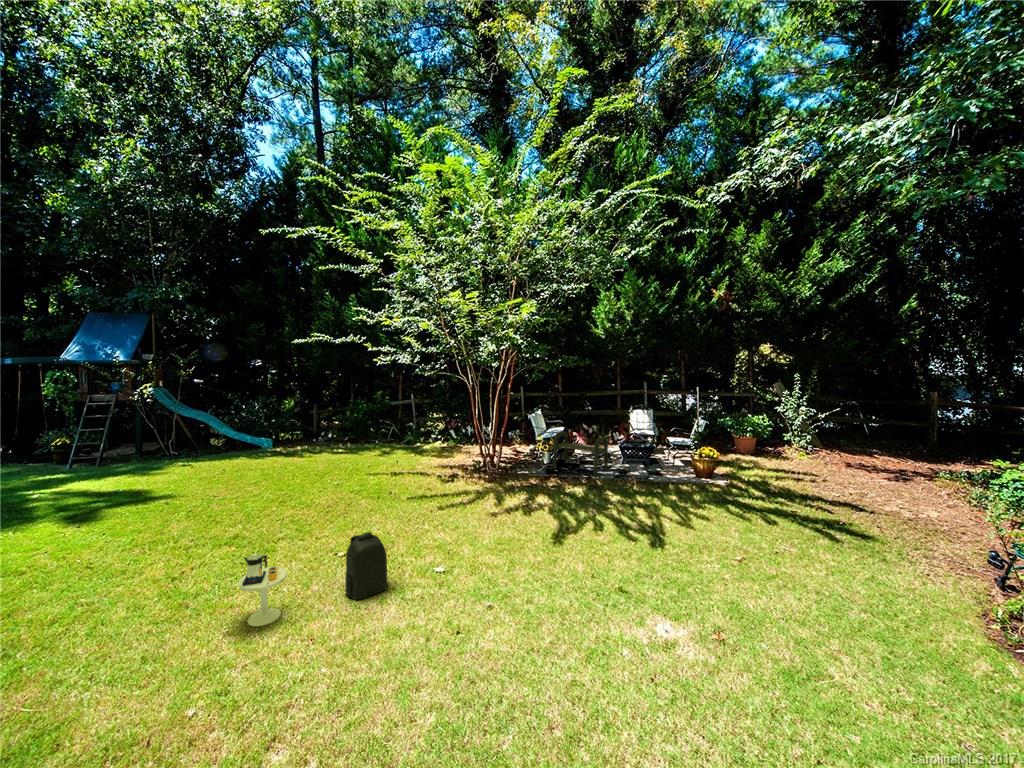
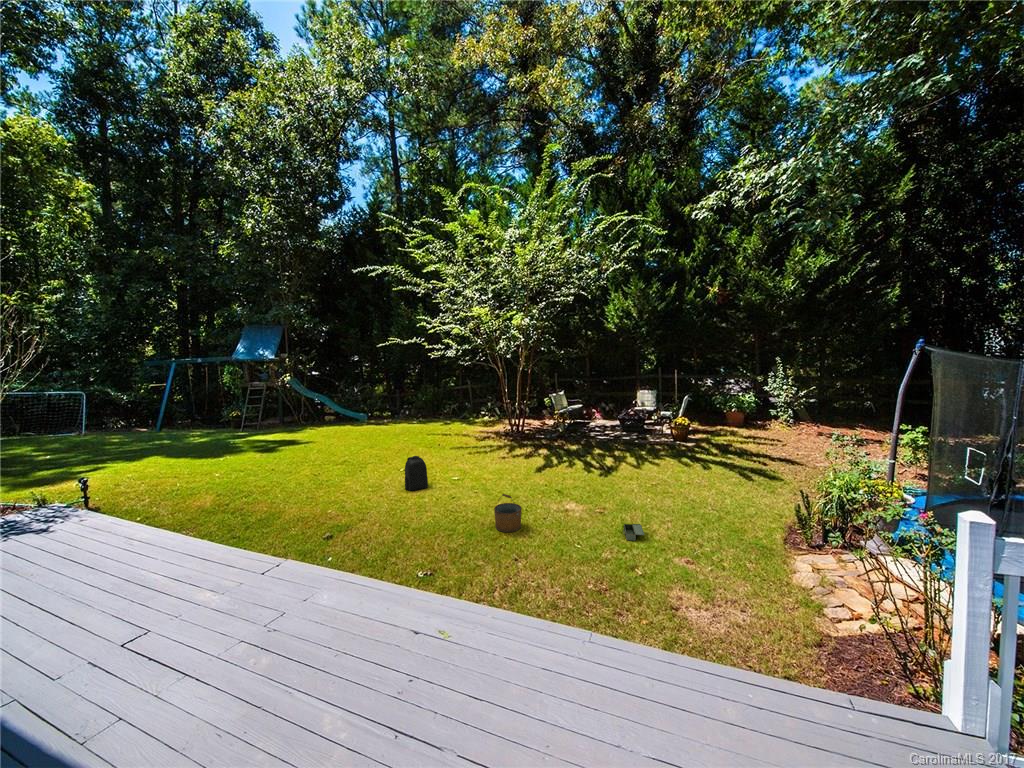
bench: present [552,432,608,476] -> none [561,406,604,438]
side table: present [239,554,287,626] -> none [351,462,374,498]
bucket: none [551,633,607,721] -> present [494,494,522,532]
toolbox: none [793,676,858,724] -> present [623,524,644,541]

